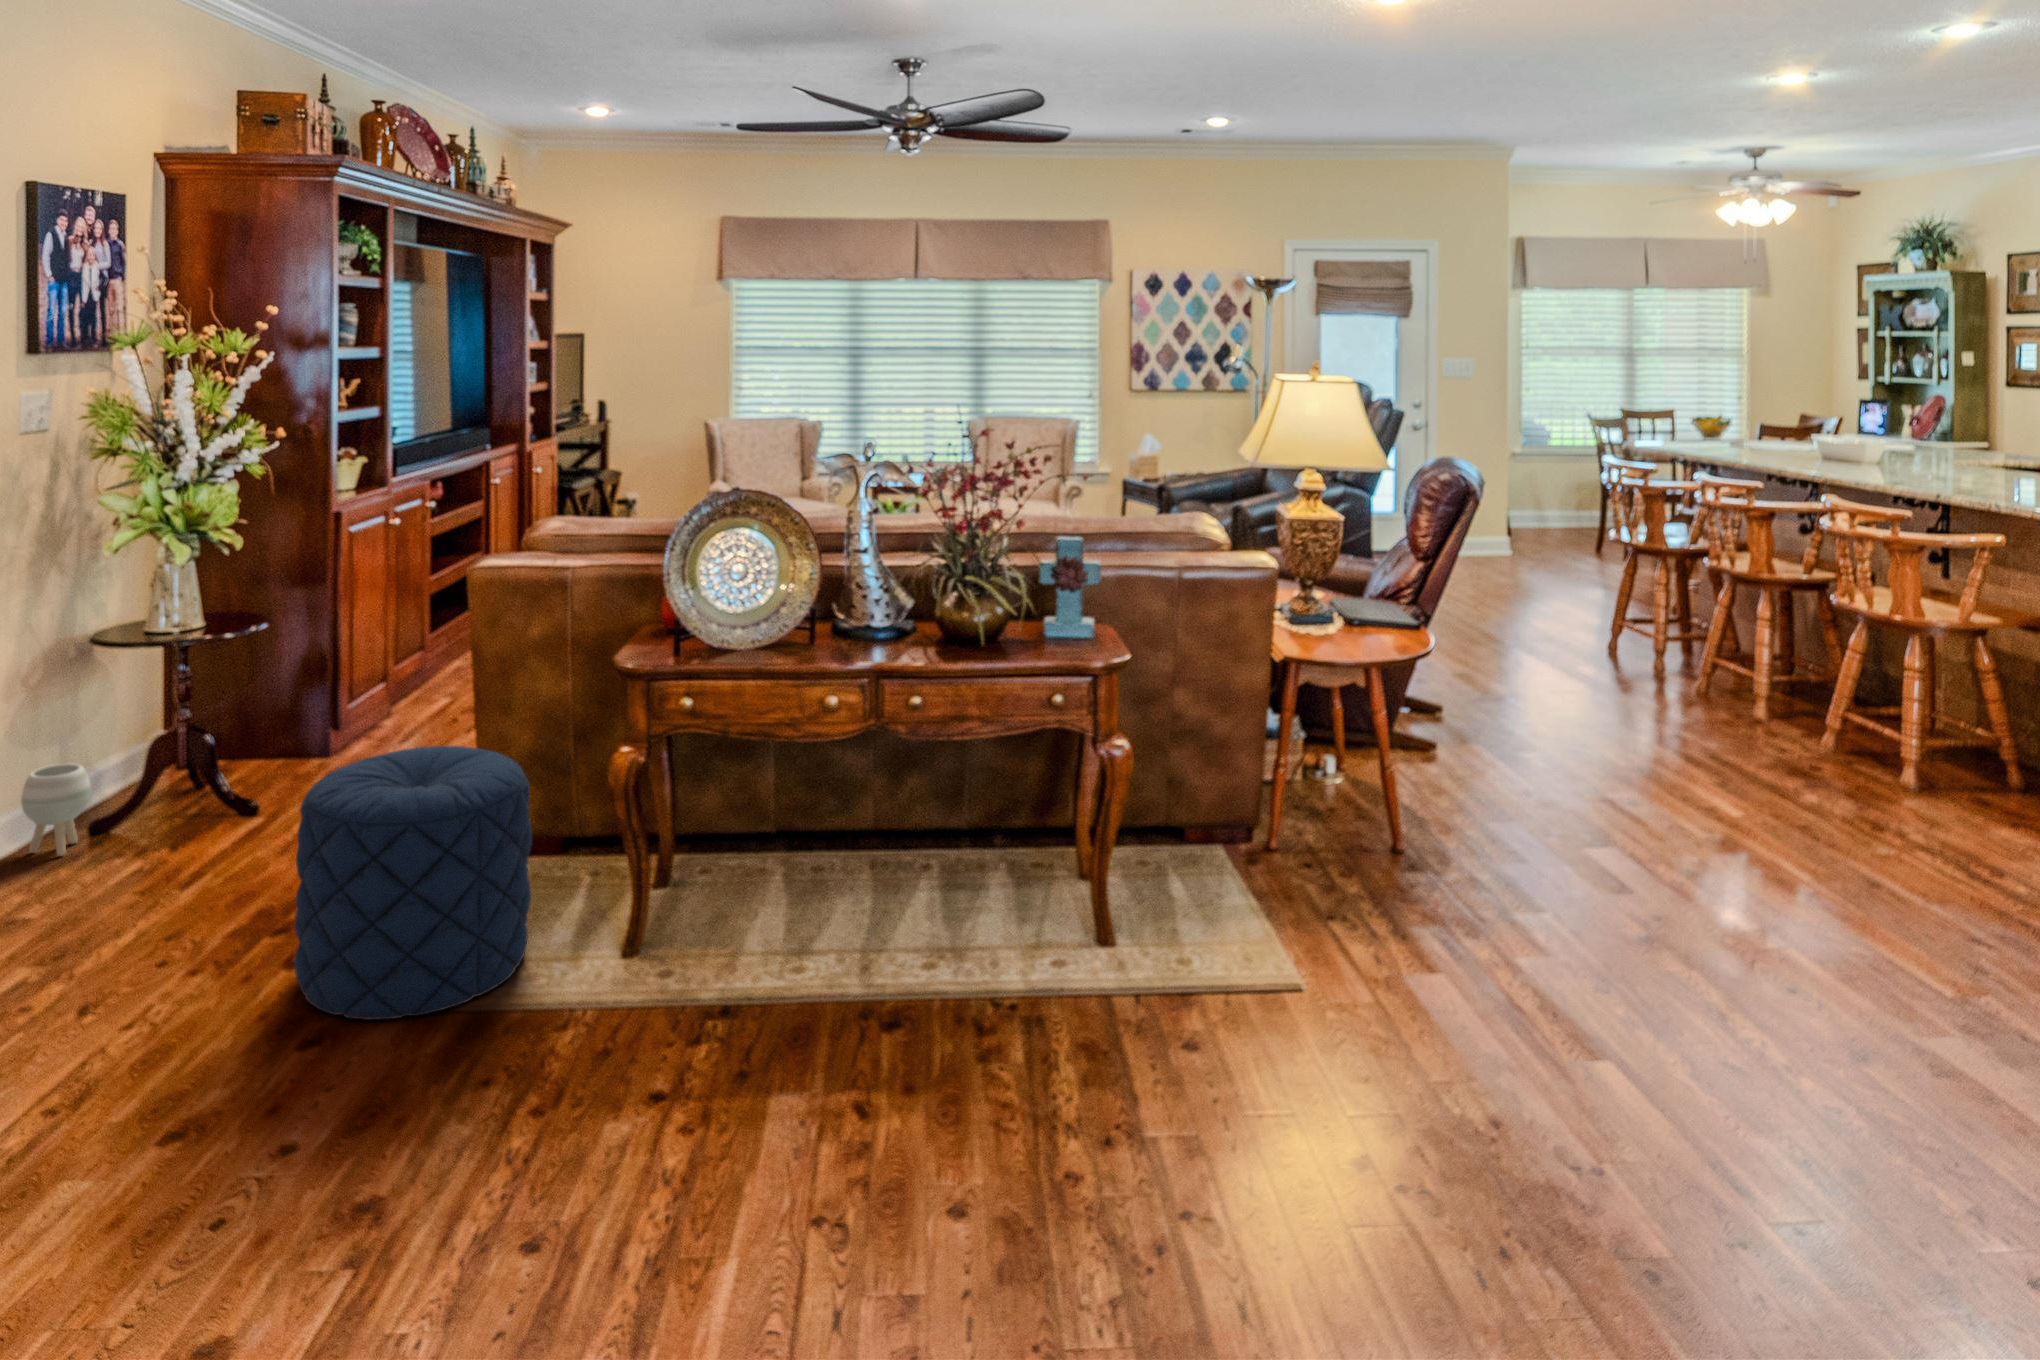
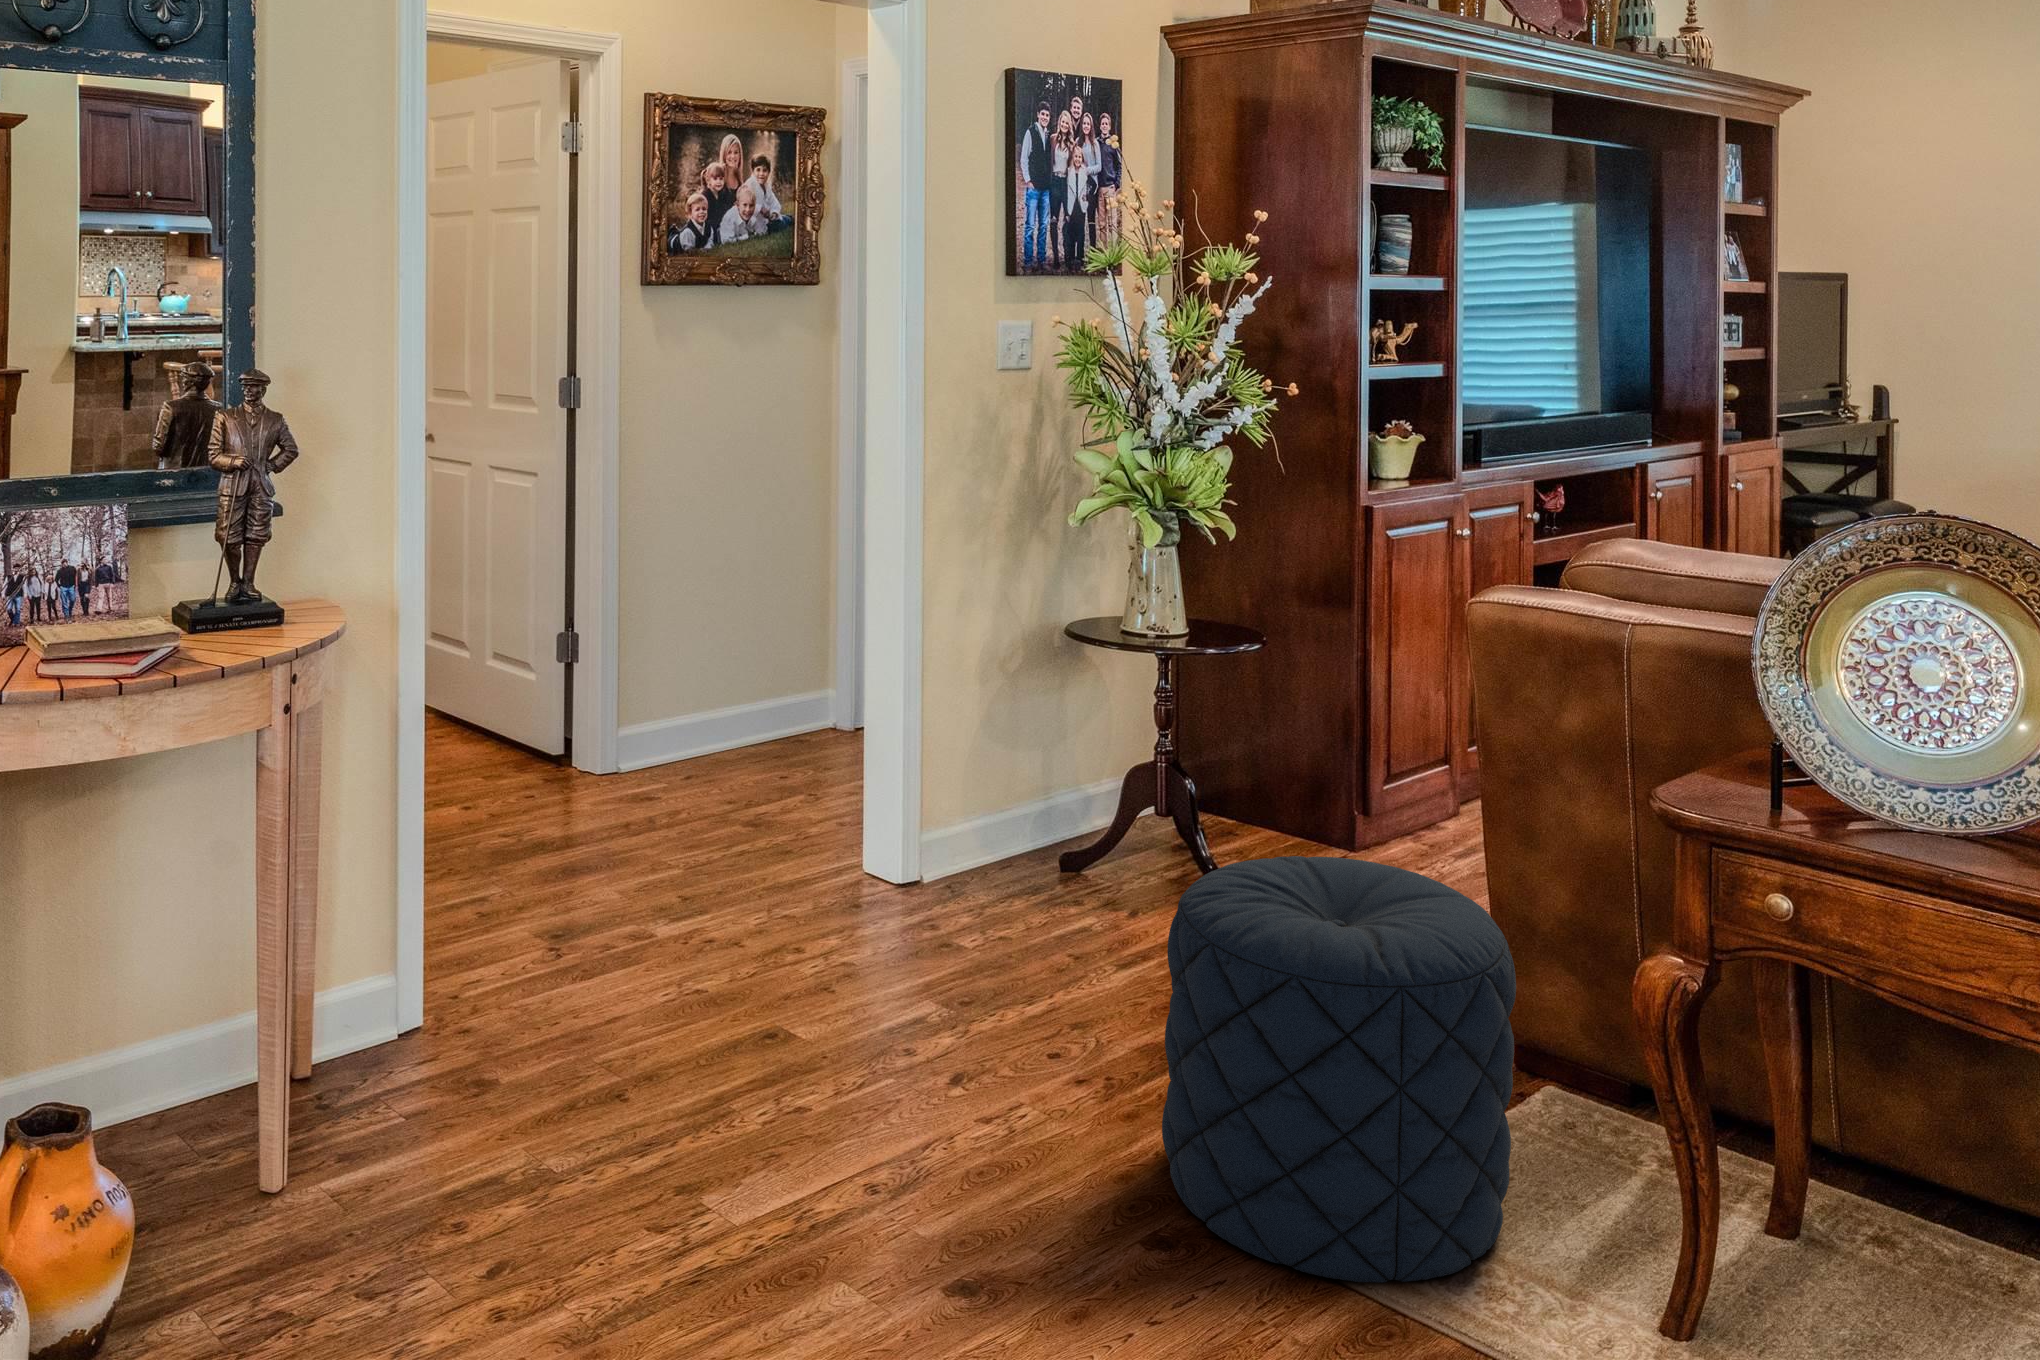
planter: present [21,764,91,856] -> none [989,768,1058,877]

